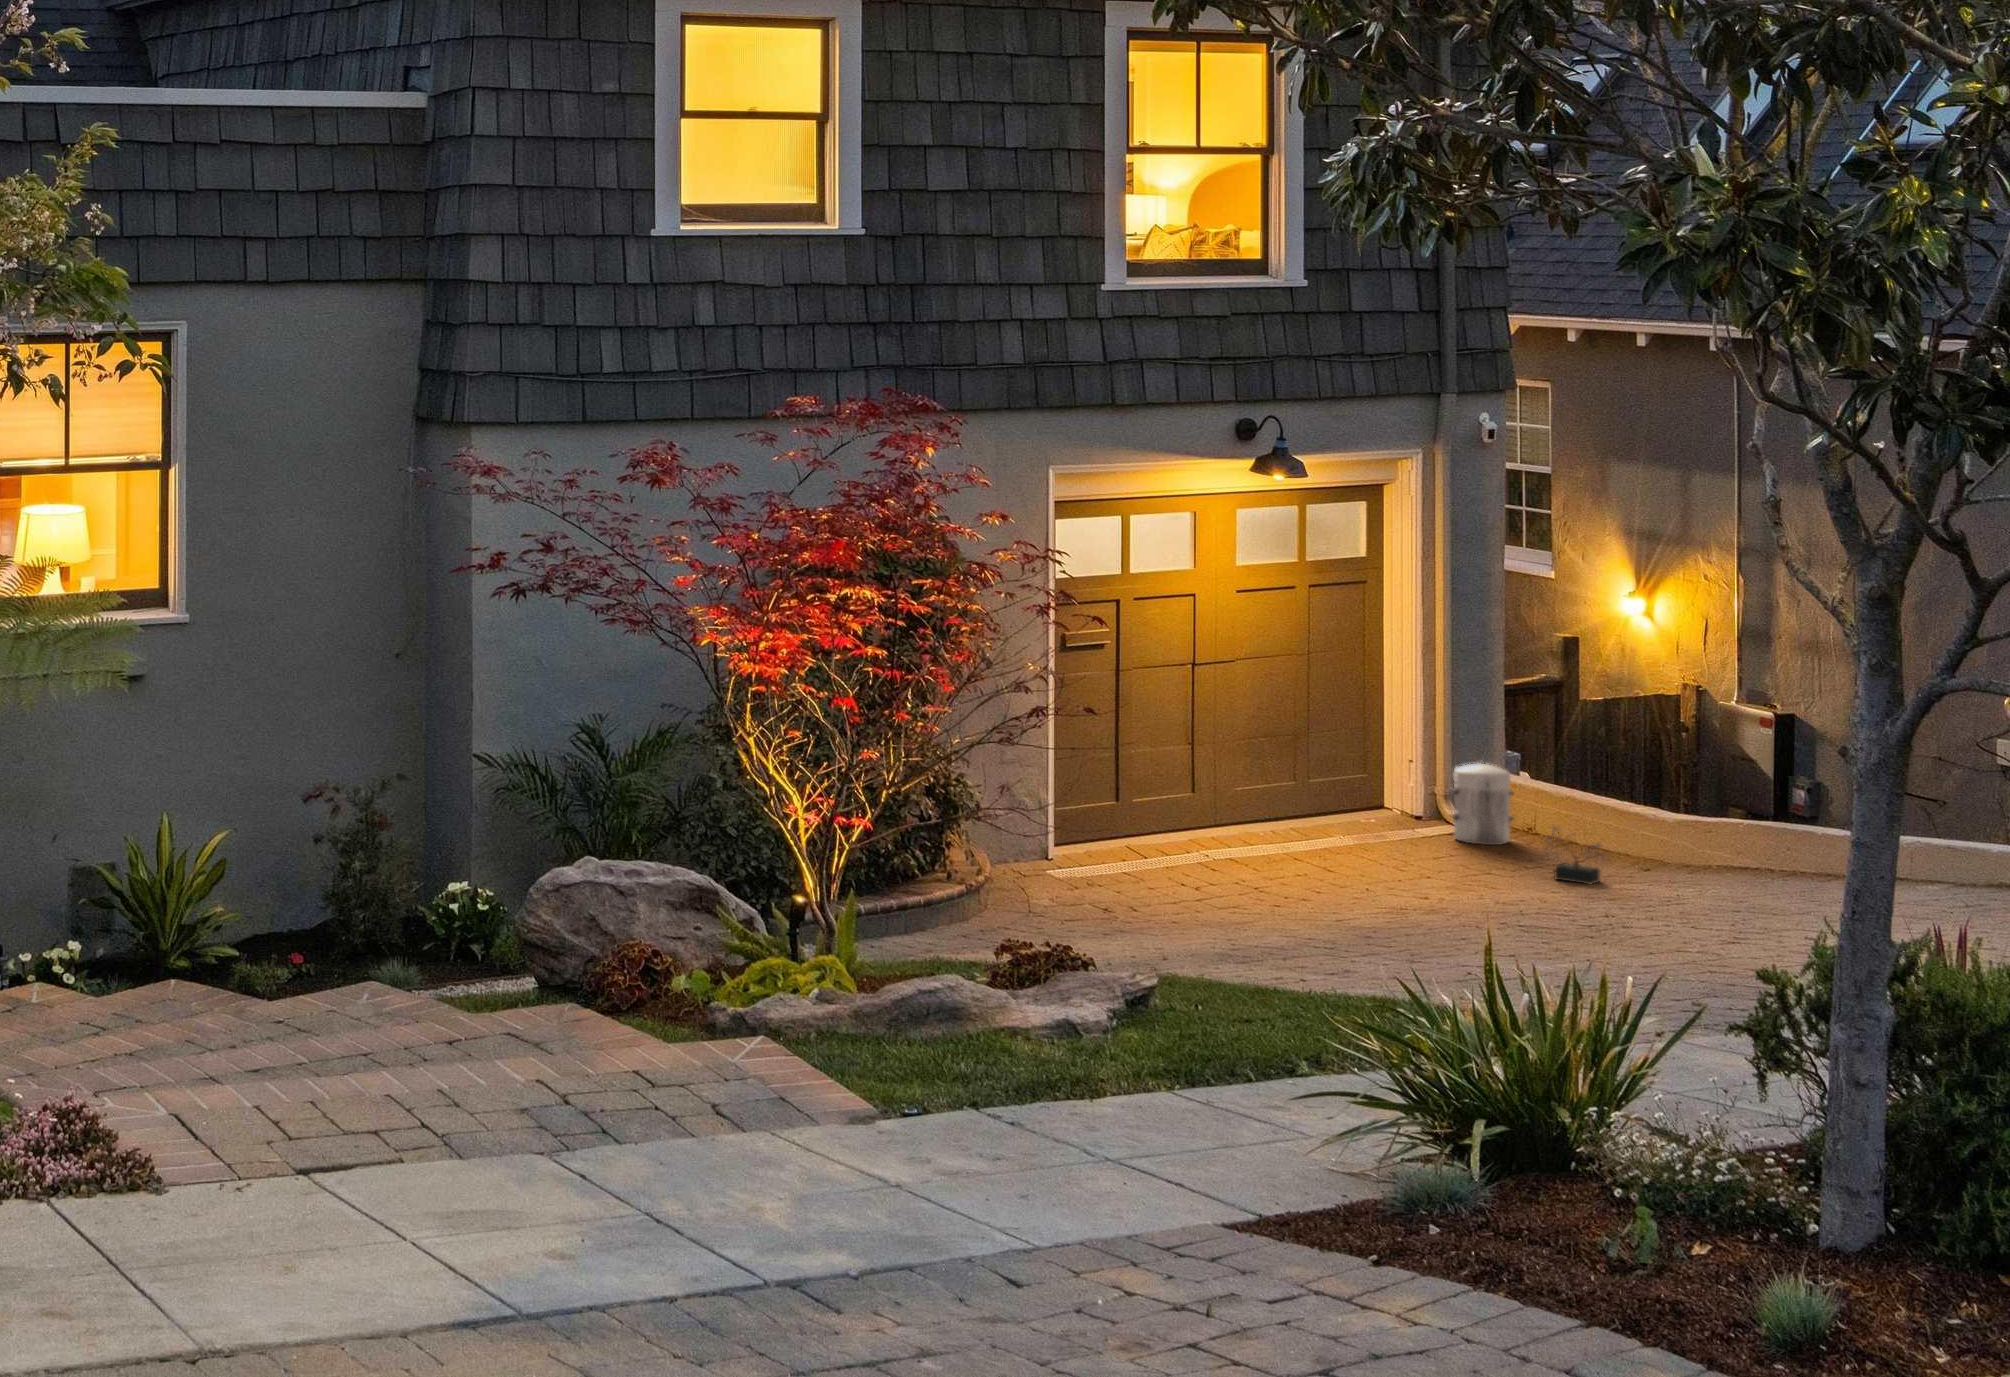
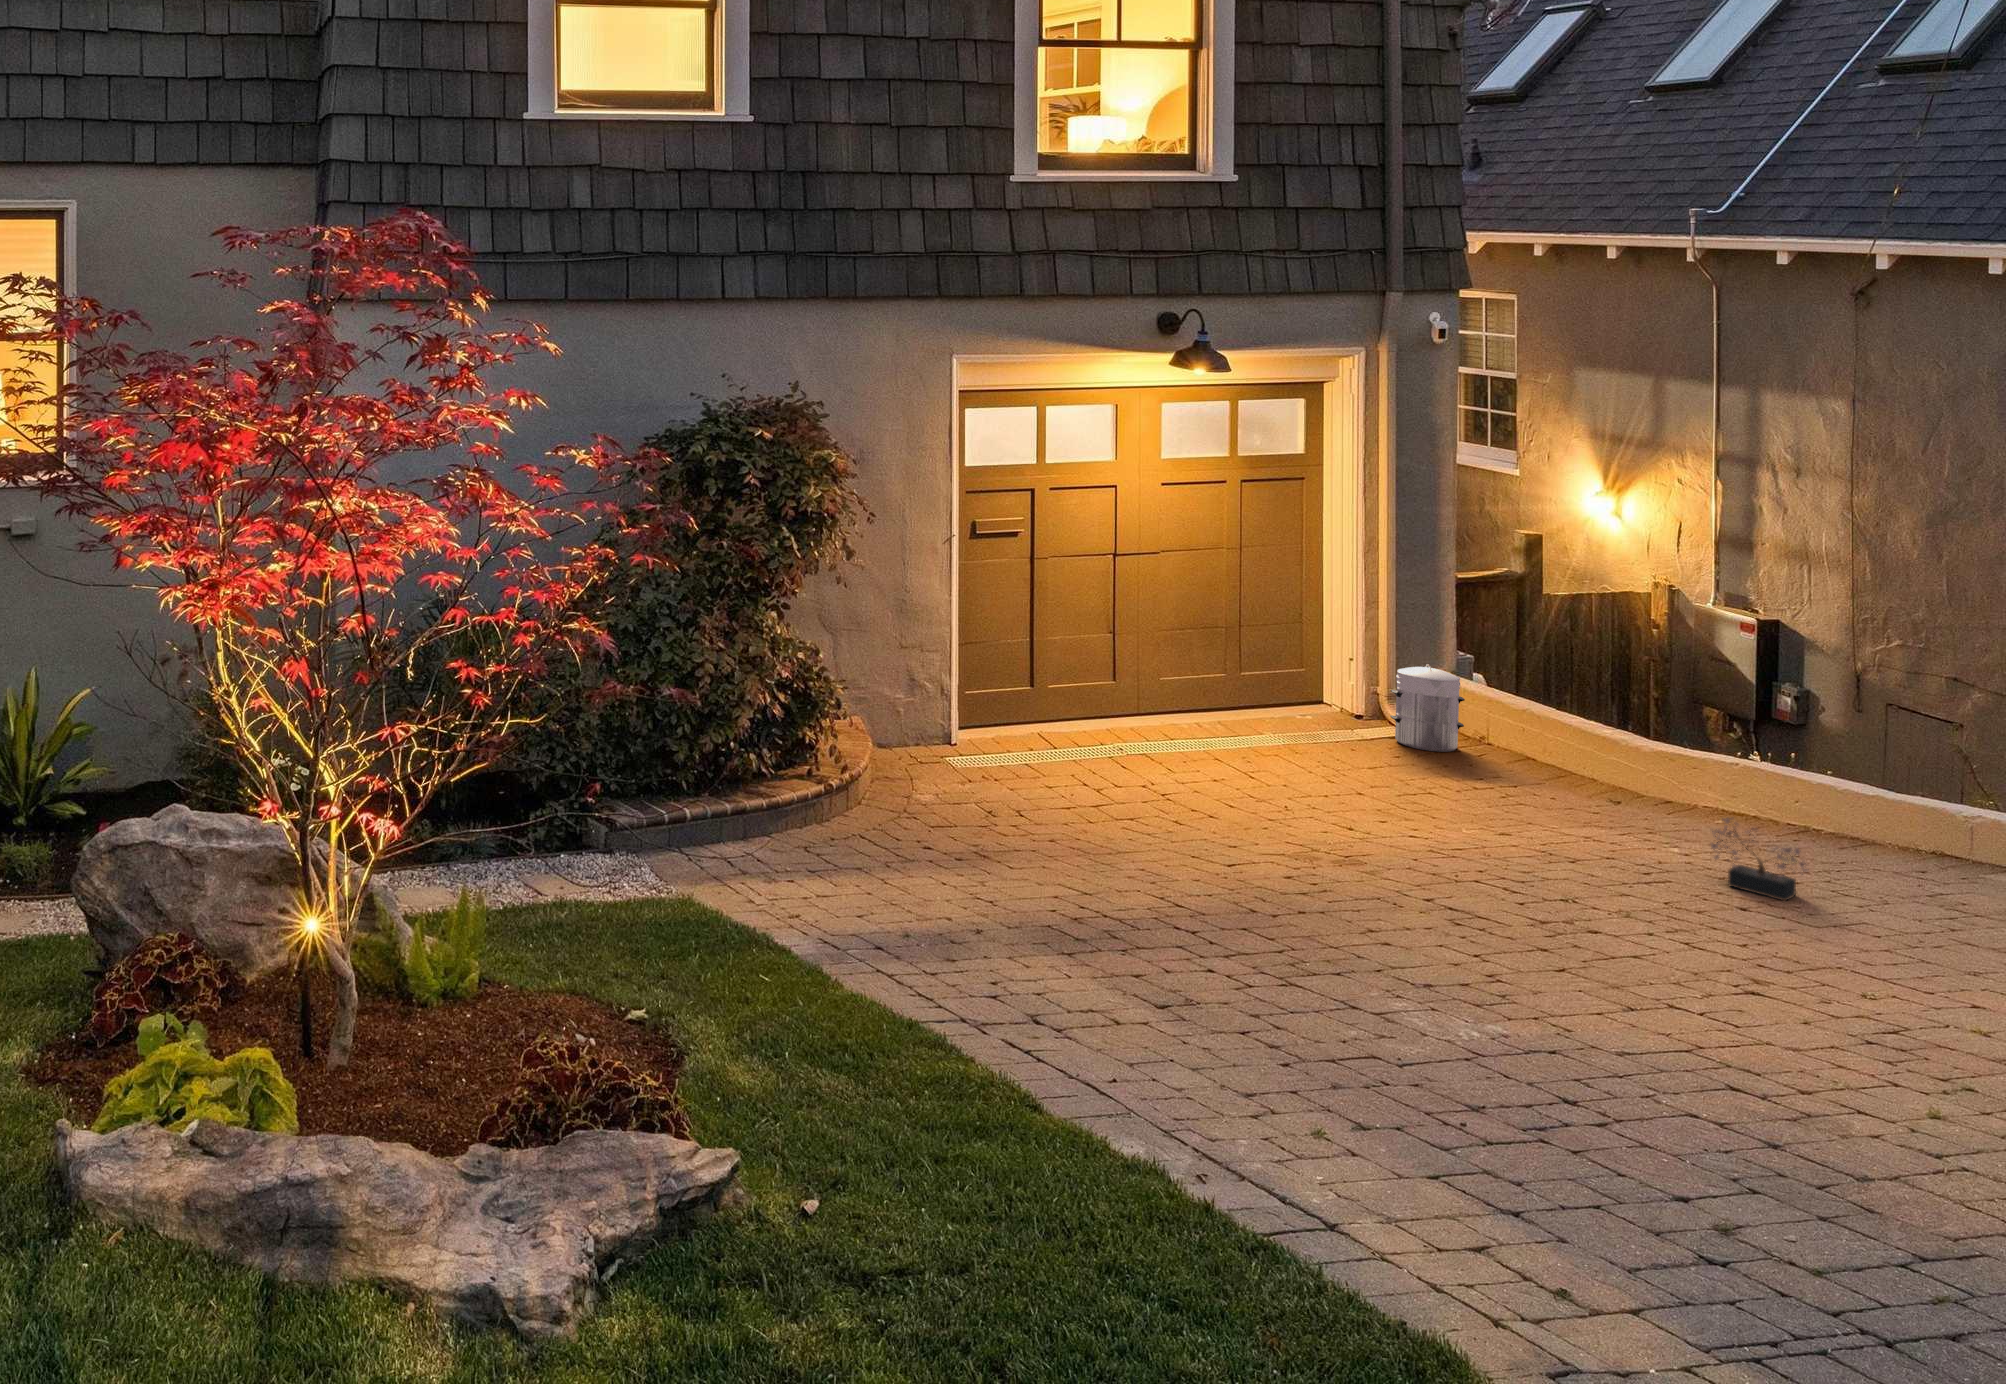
decorative plant: present [1545,827,1605,884] -> present [1711,818,1809,901]

